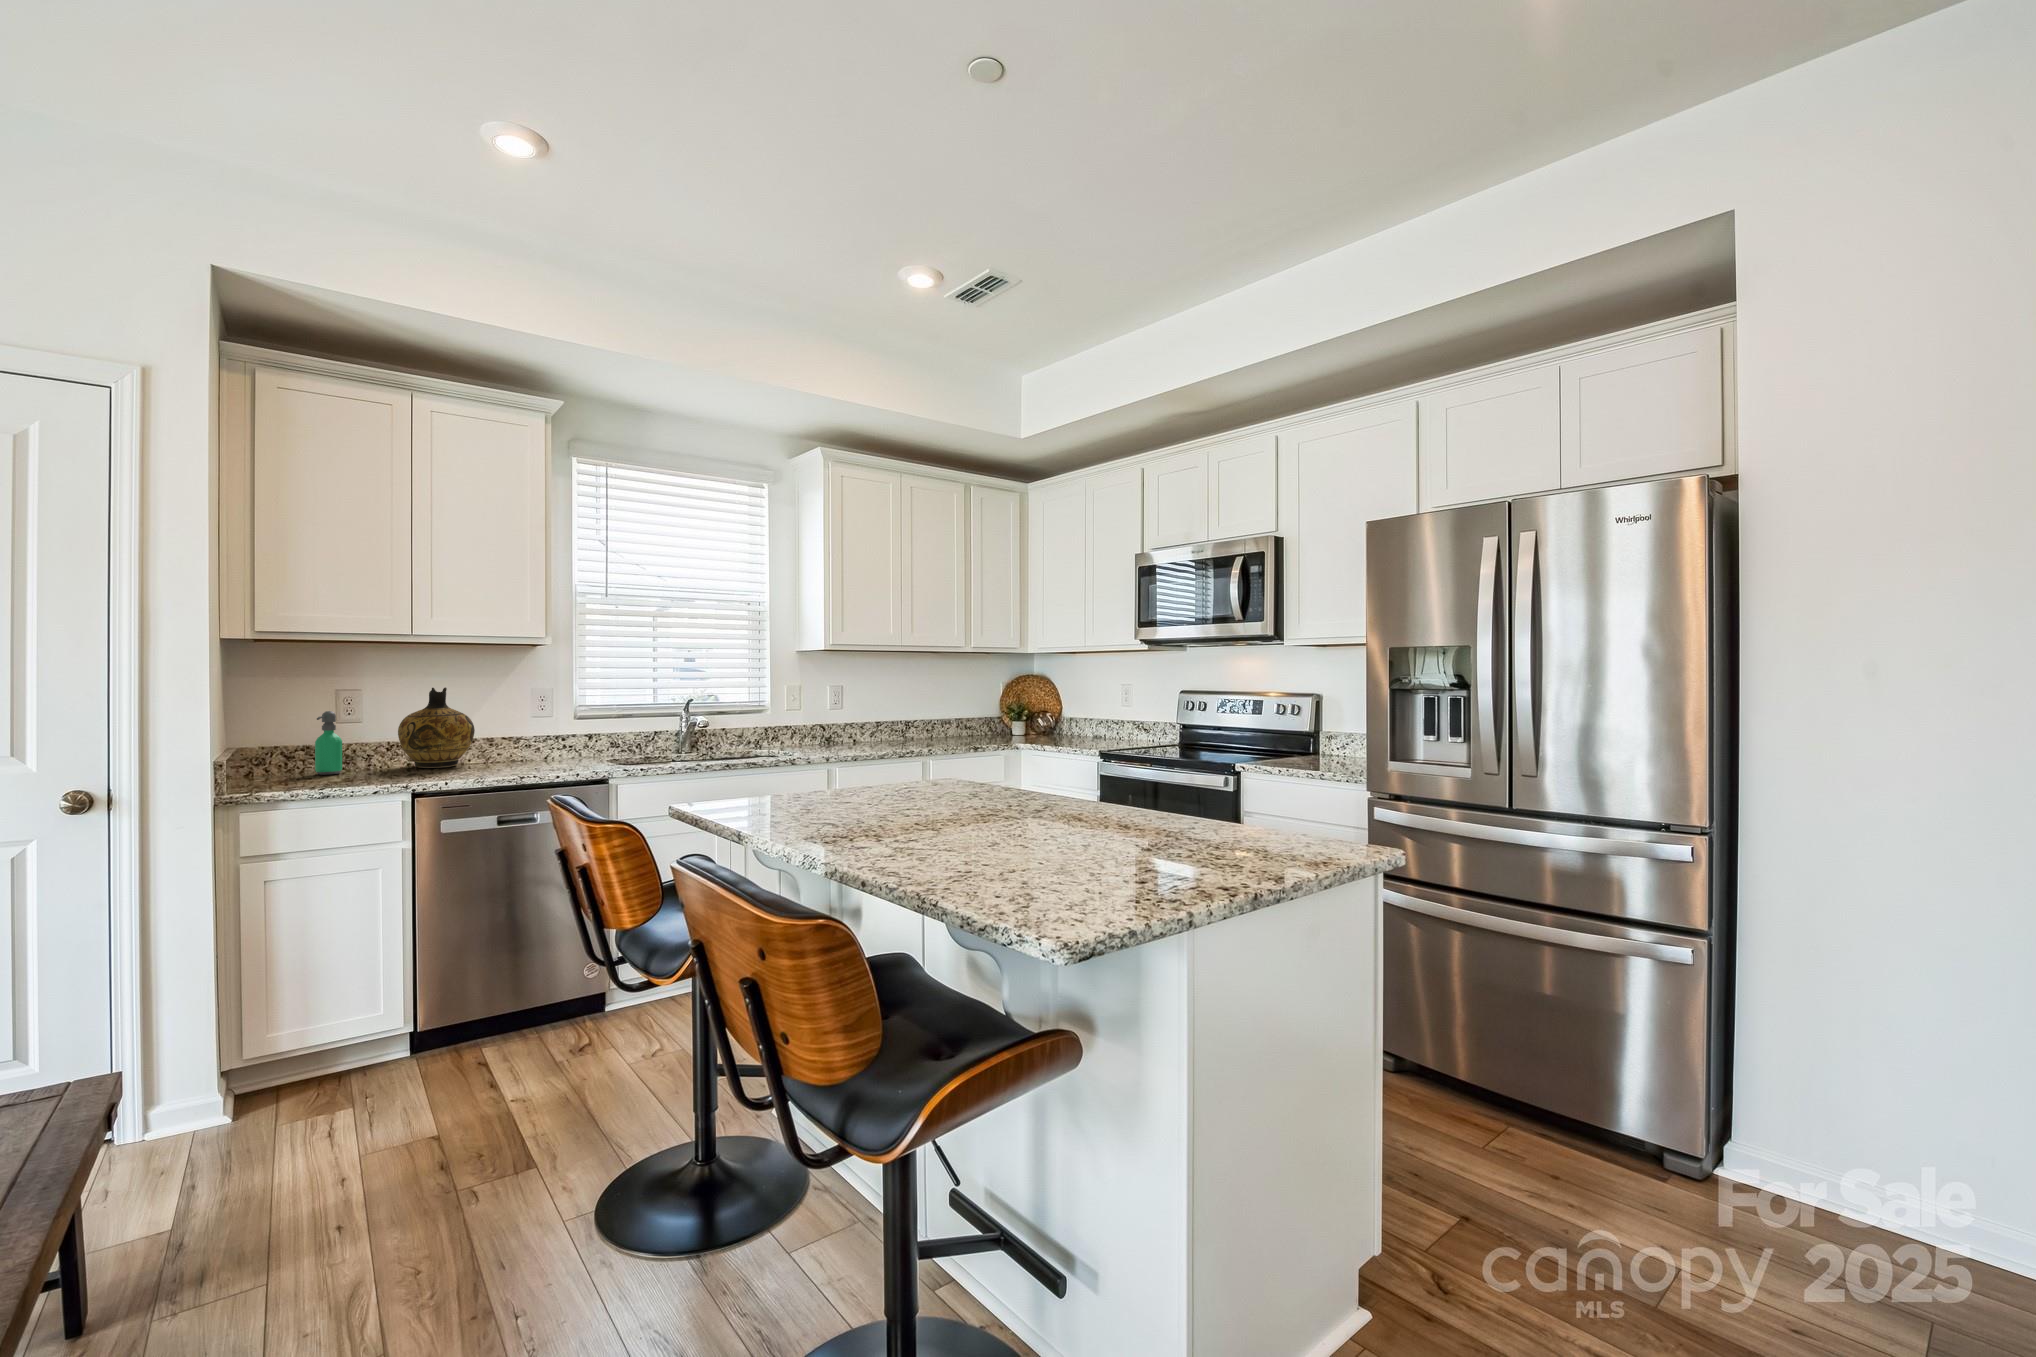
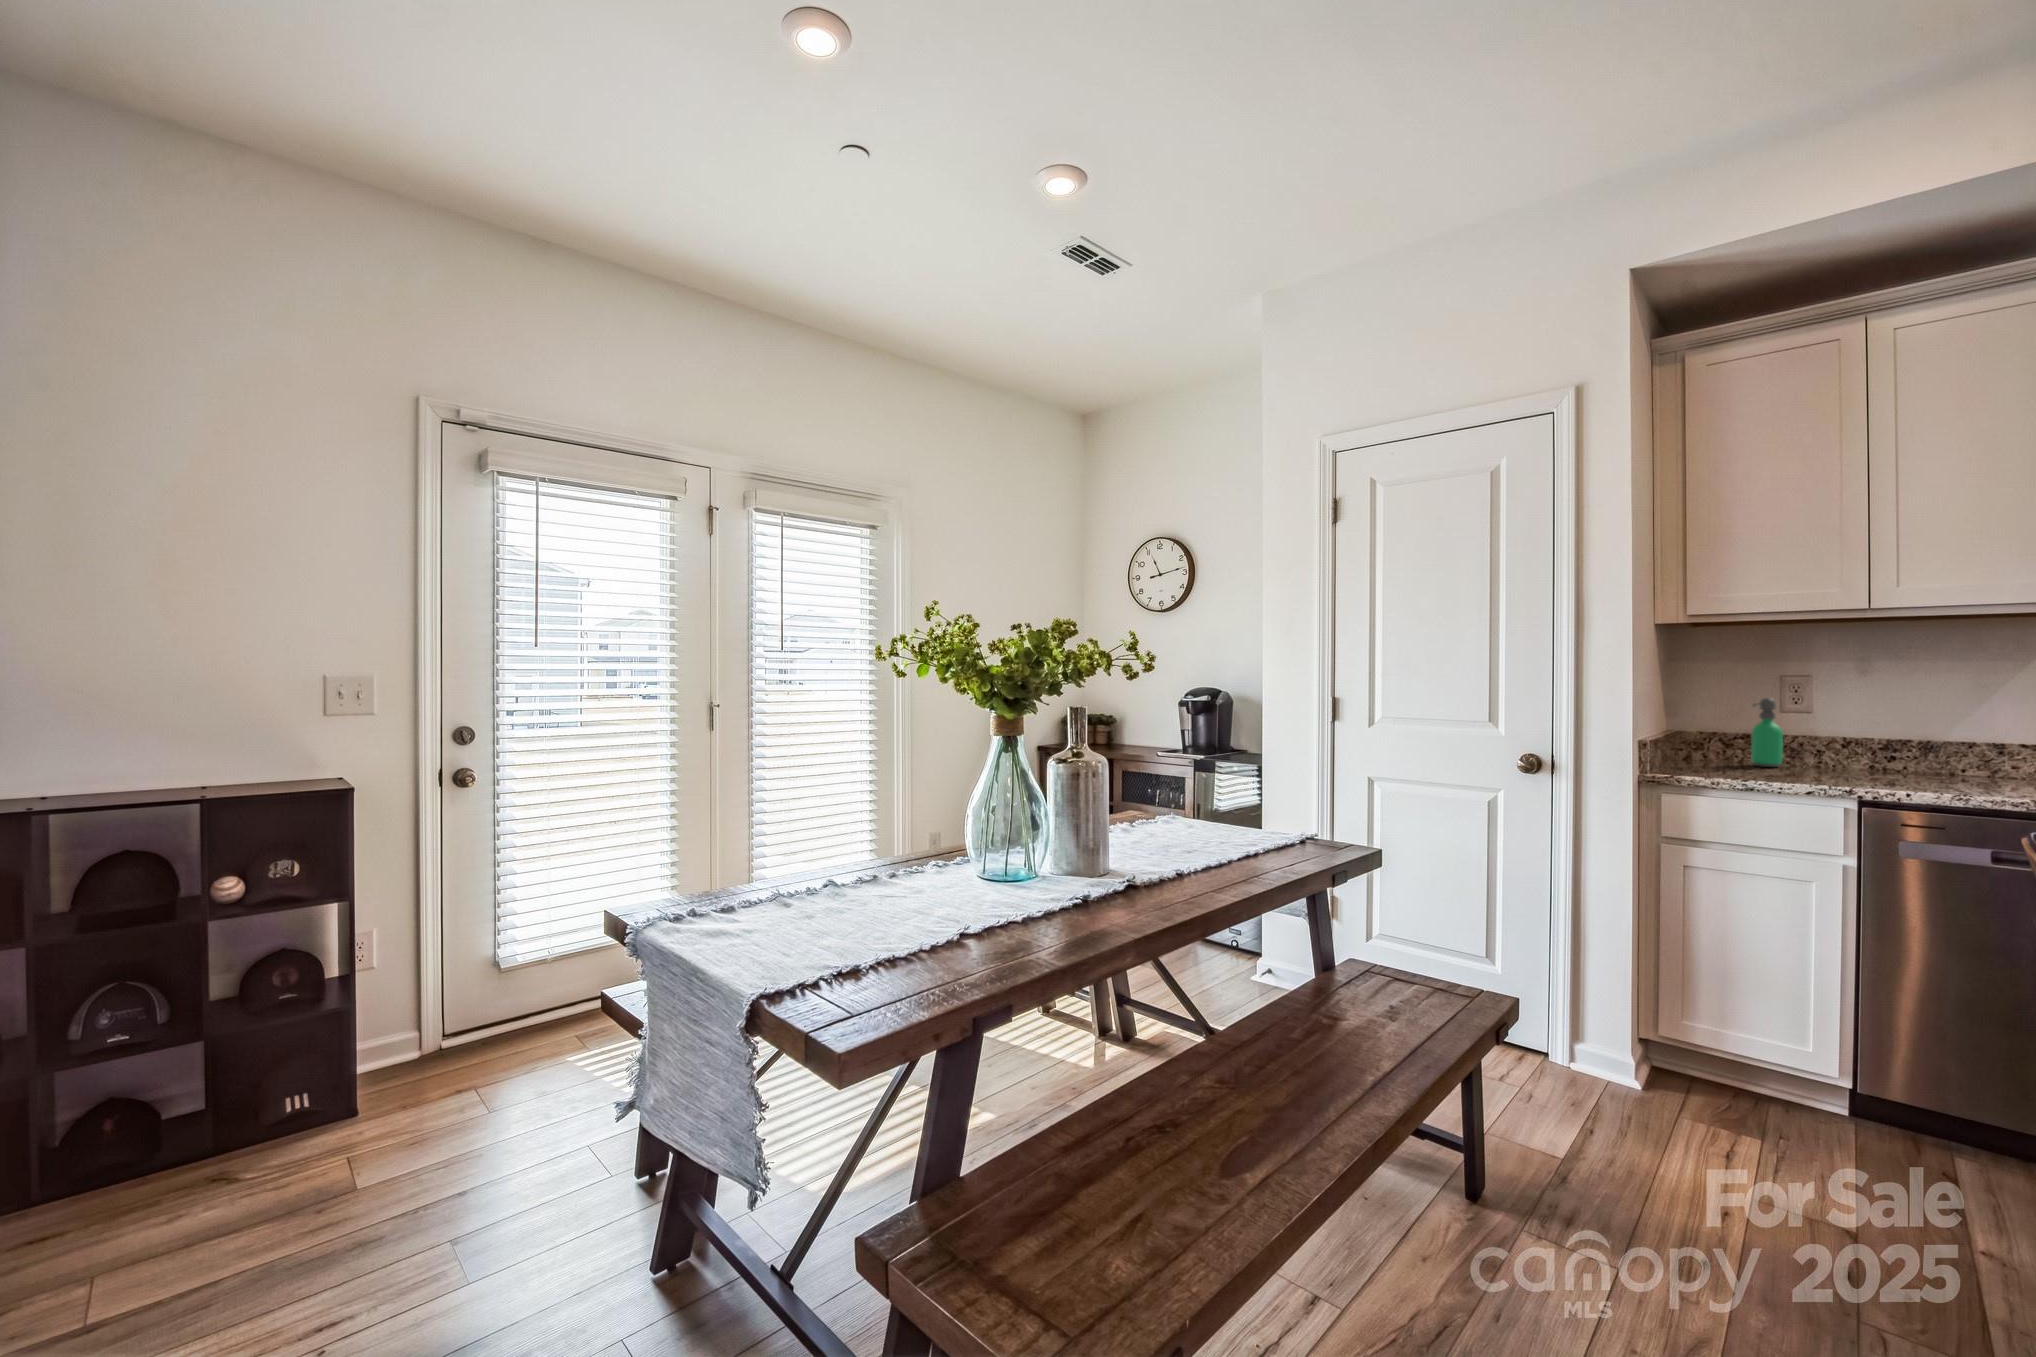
ceramic jug: present [398,687,475,768] -> none [1855,674,1971,776]

